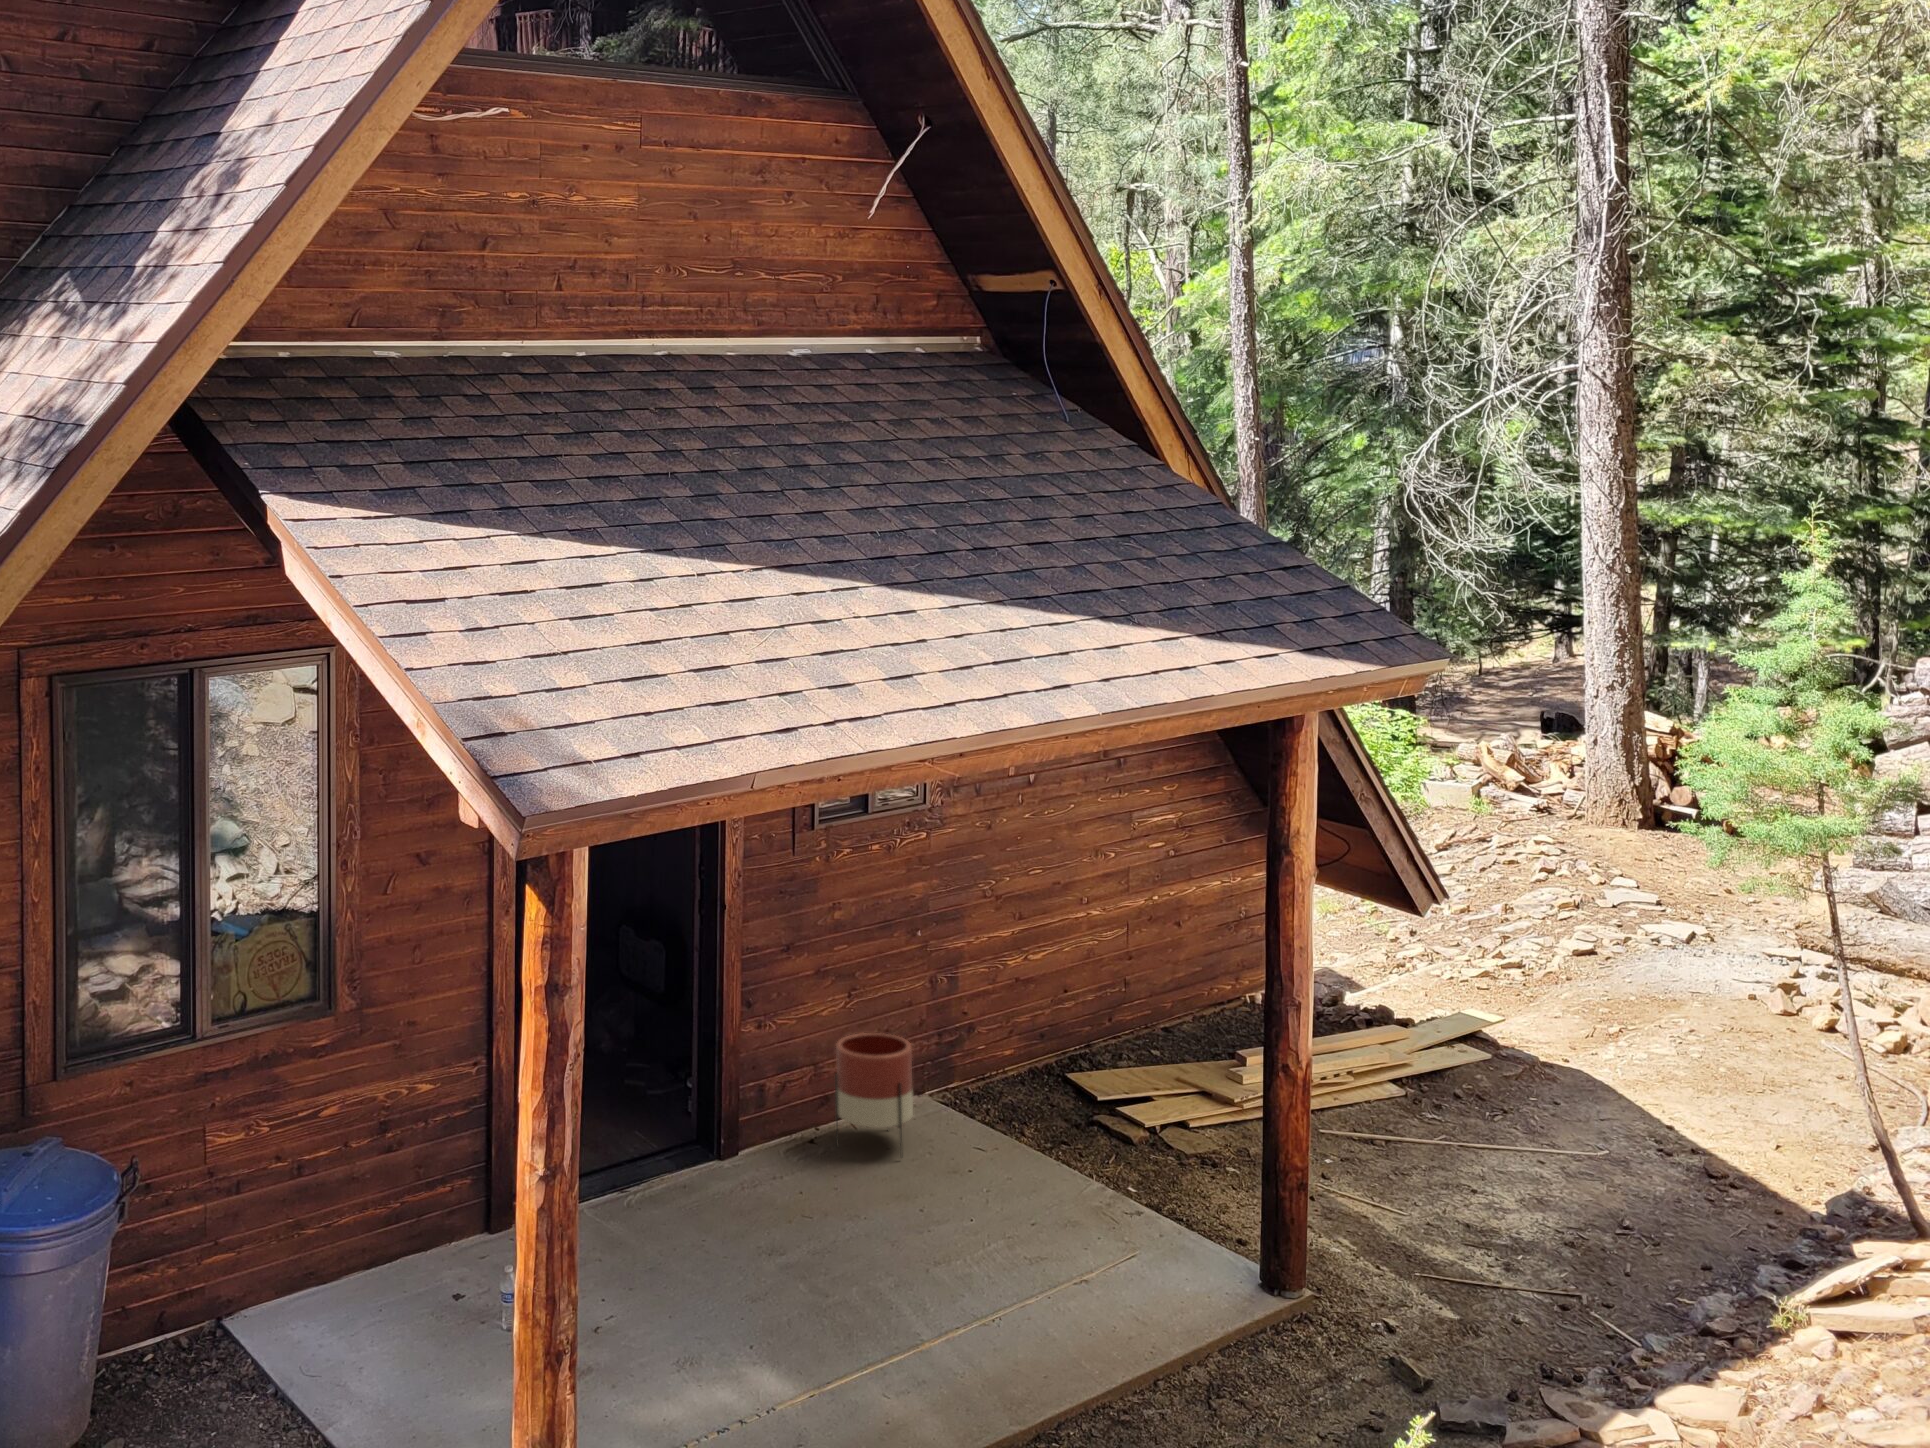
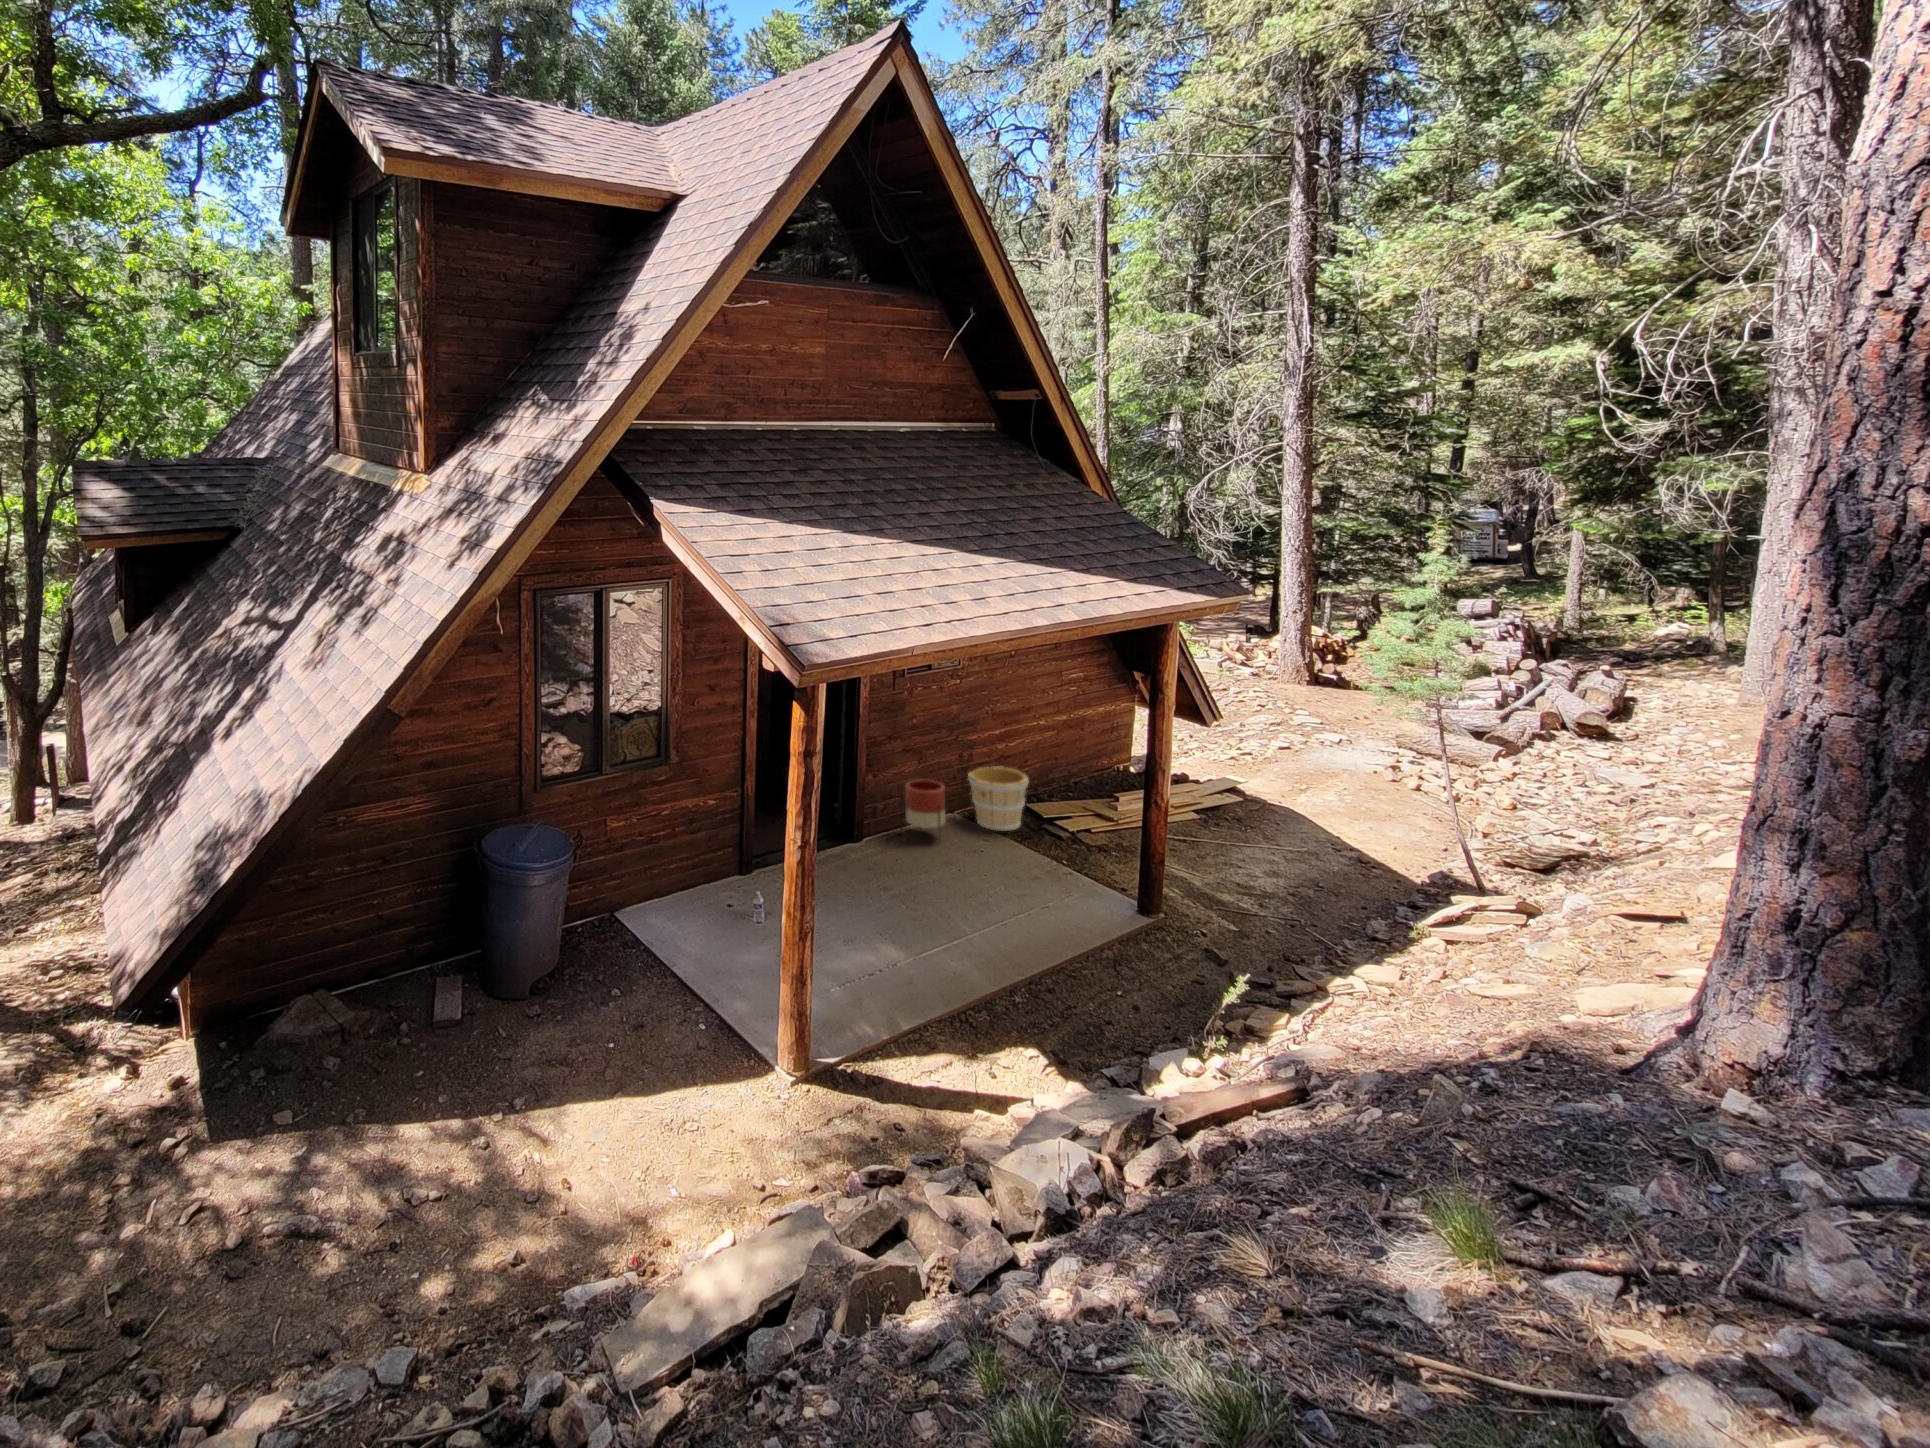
wooden bucket: none [961,1002,1076,1130] -> present [968,766,1028,831]

